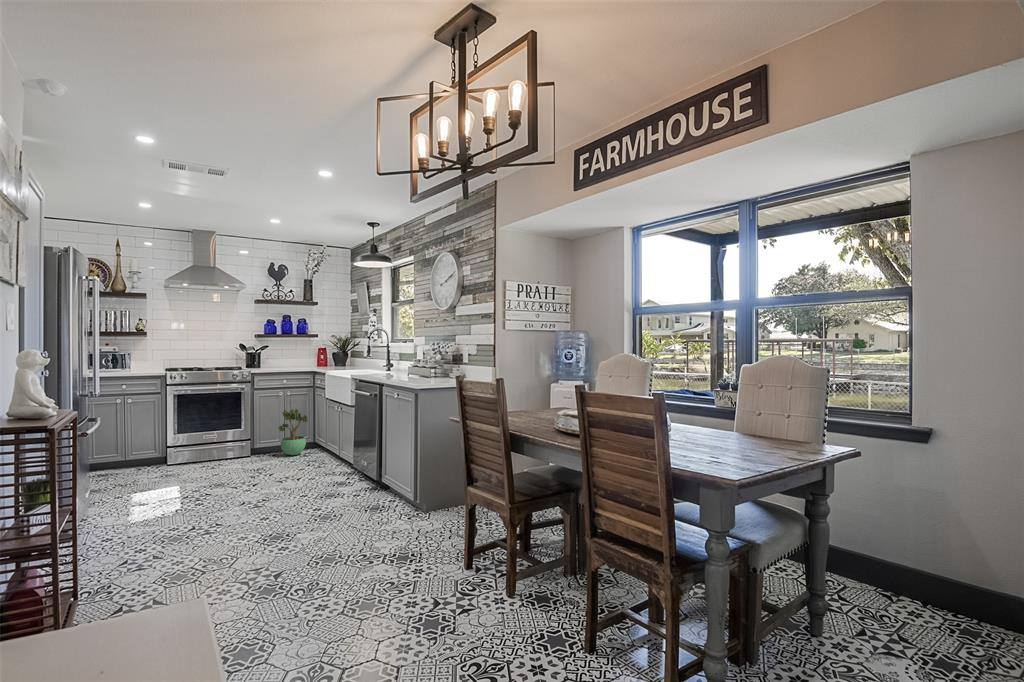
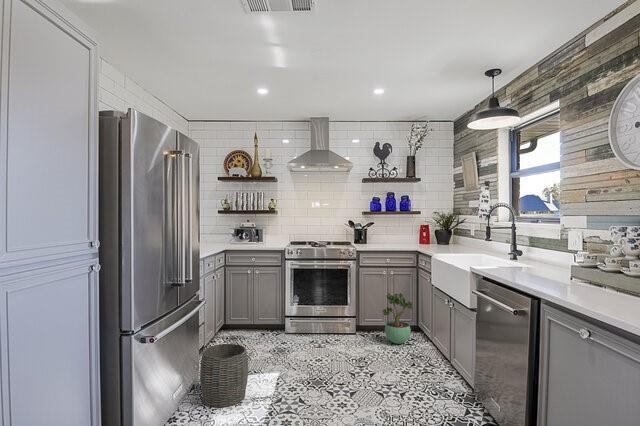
woven basket: none [95,458,149,511] -> present [200,344,248,407]

